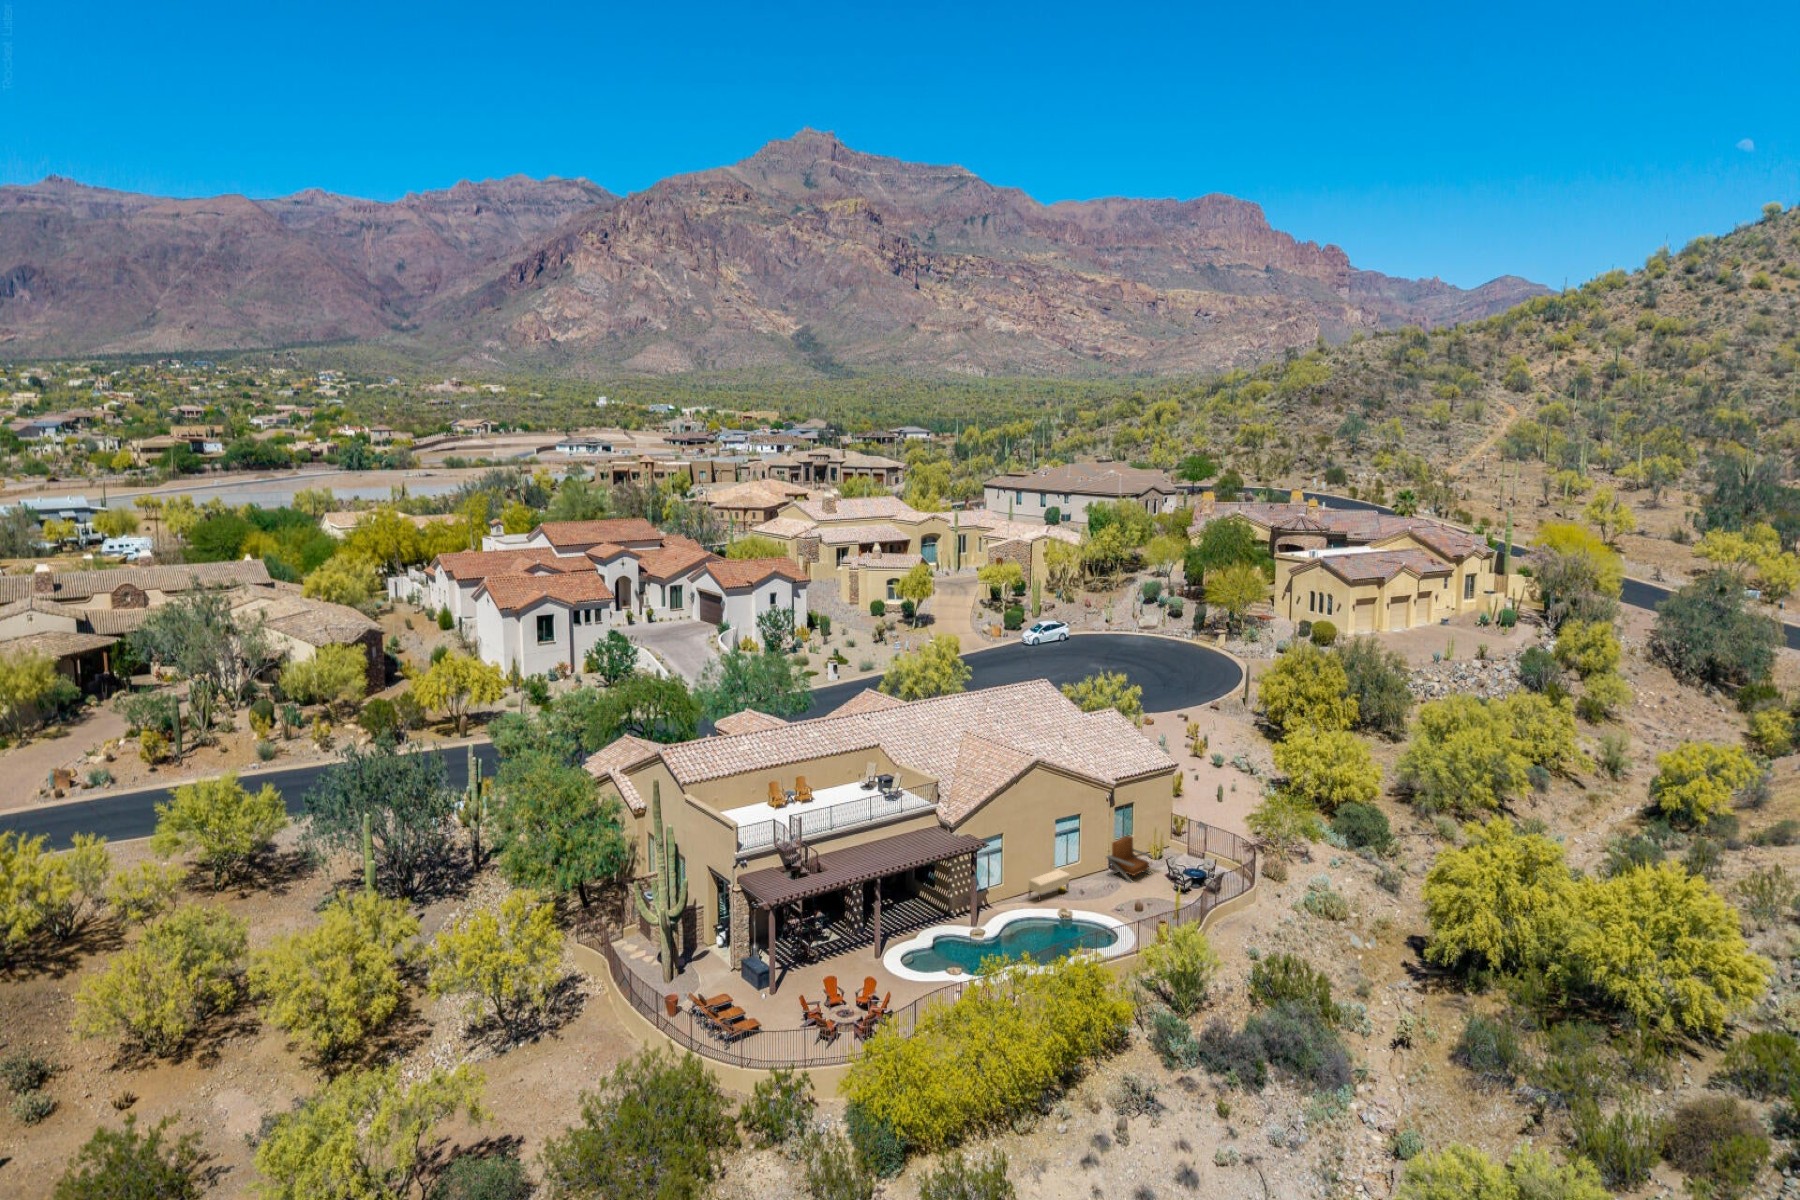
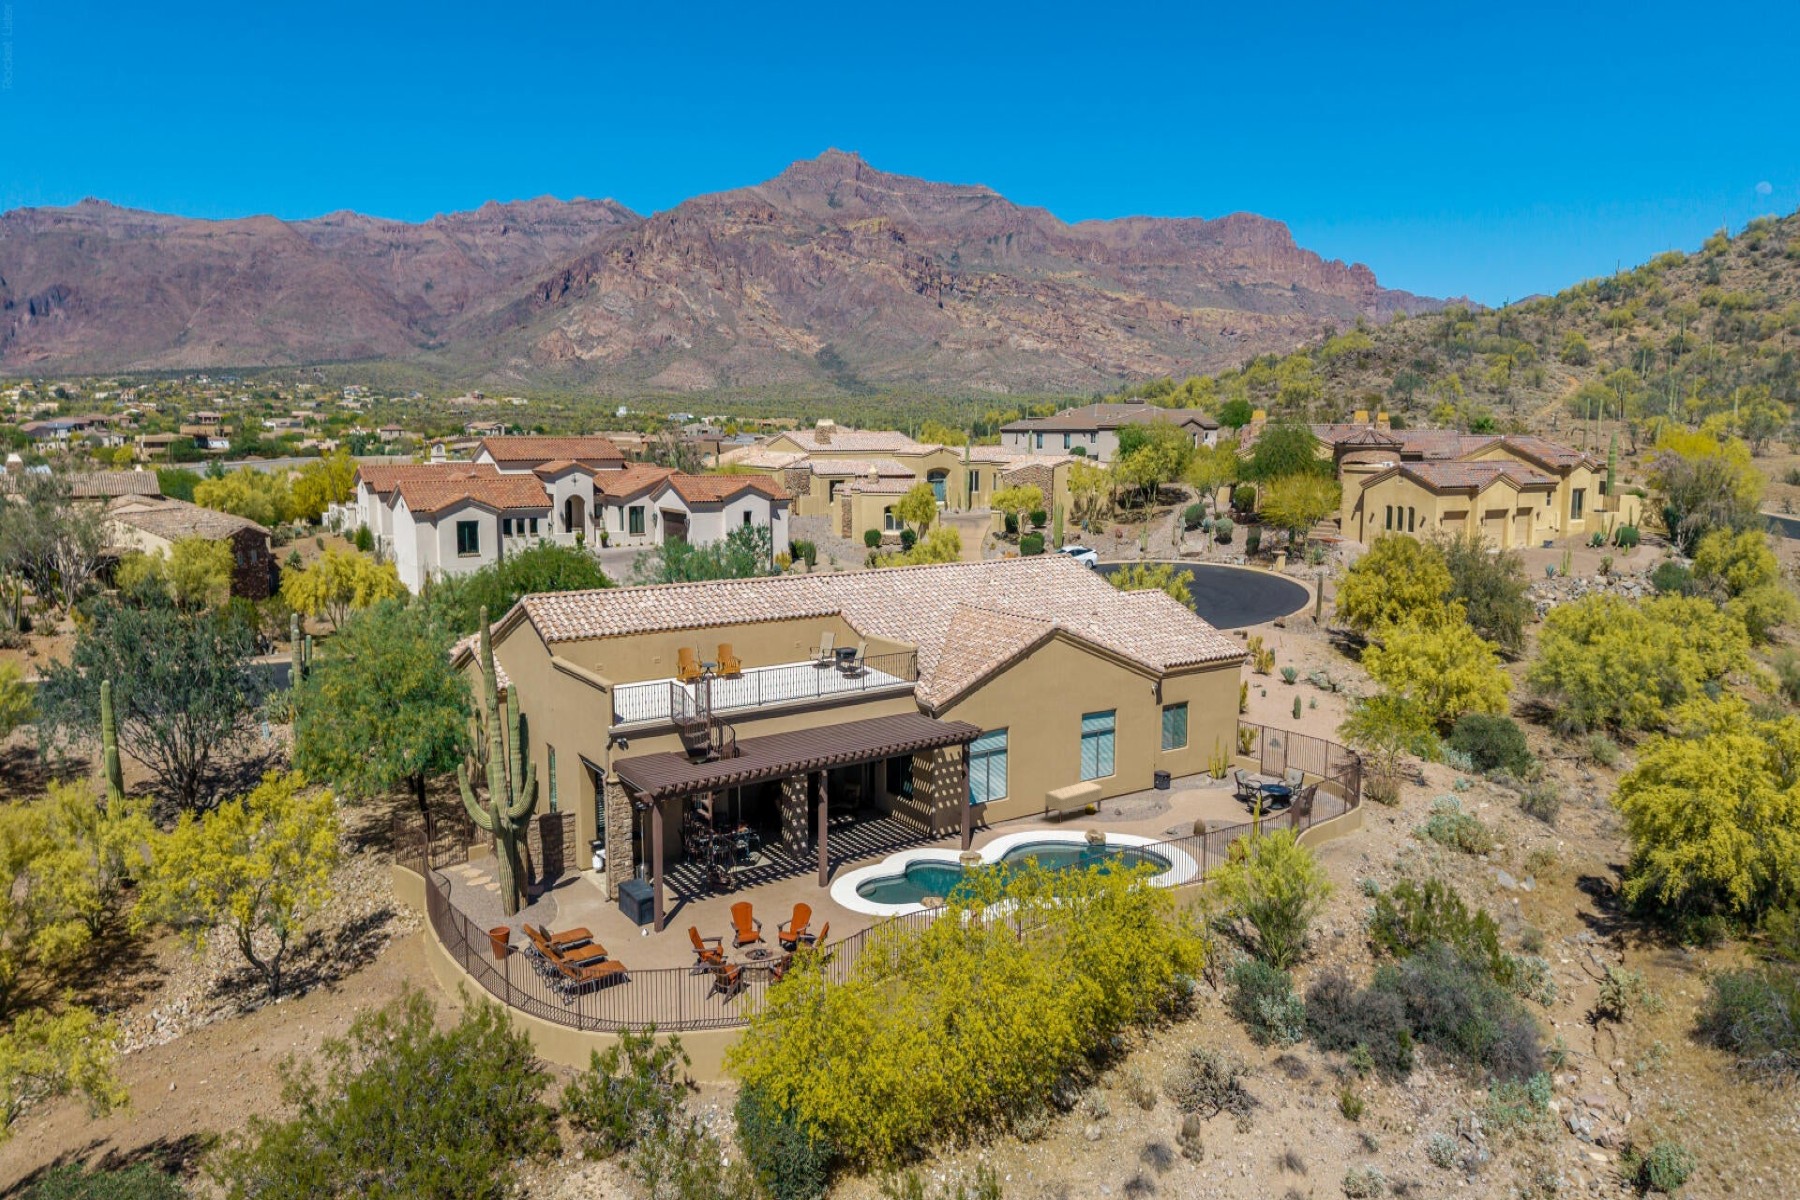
lounge chair: present [1107,836,1152,883] -> none [1152,741,1216,804]

